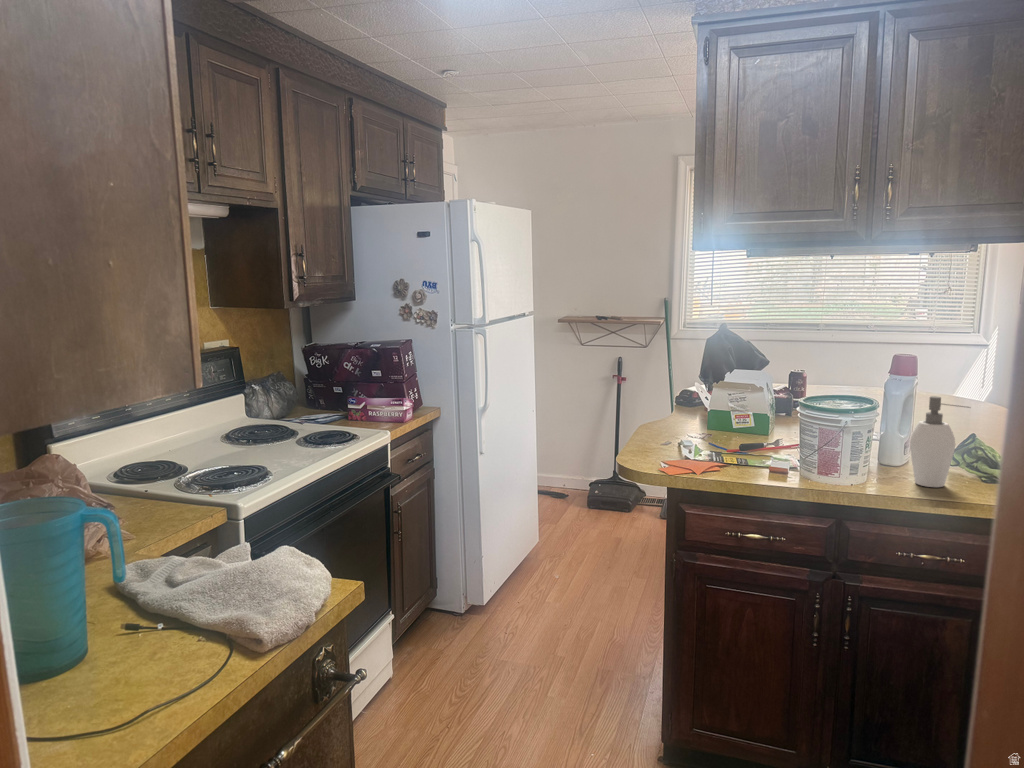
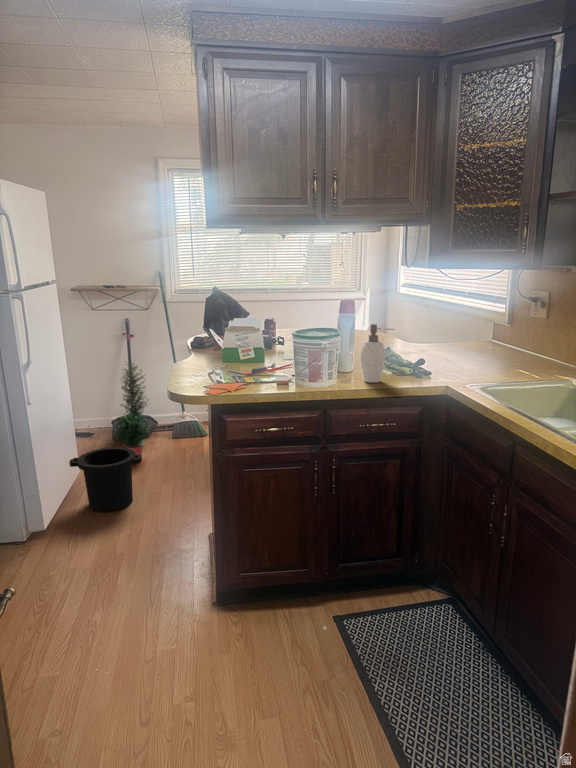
potted plant: none [588,411,640,542] -> present [116,363,149,455]
trash can: none [524,519,608,601] -> present [69,447,142,512]

